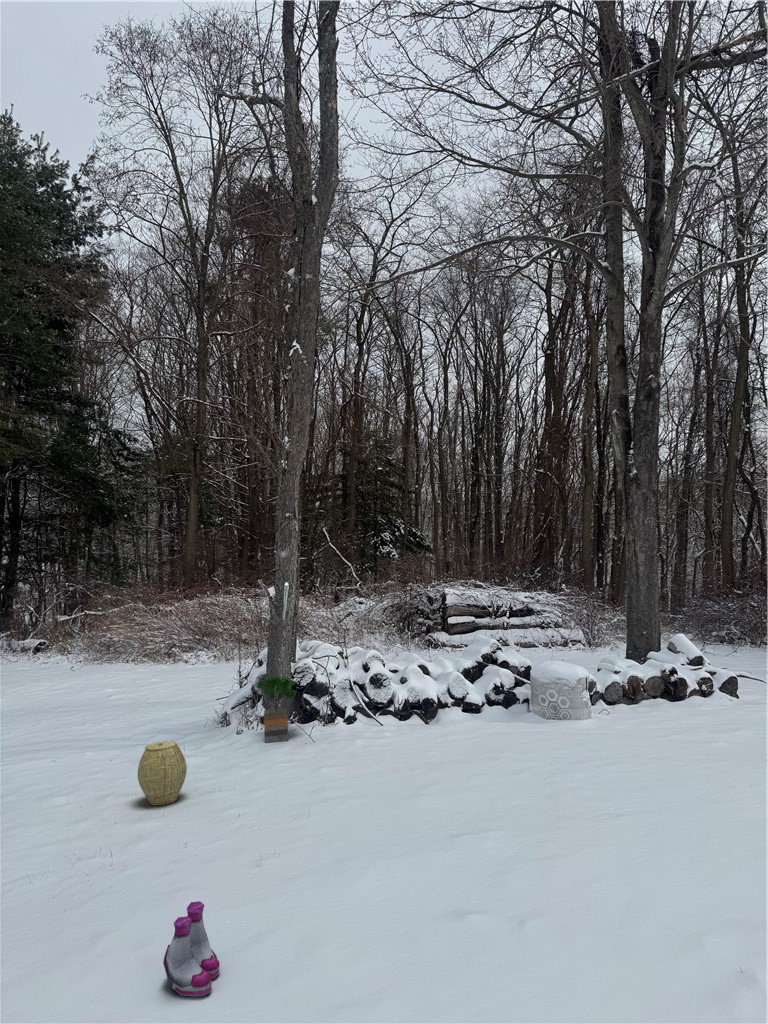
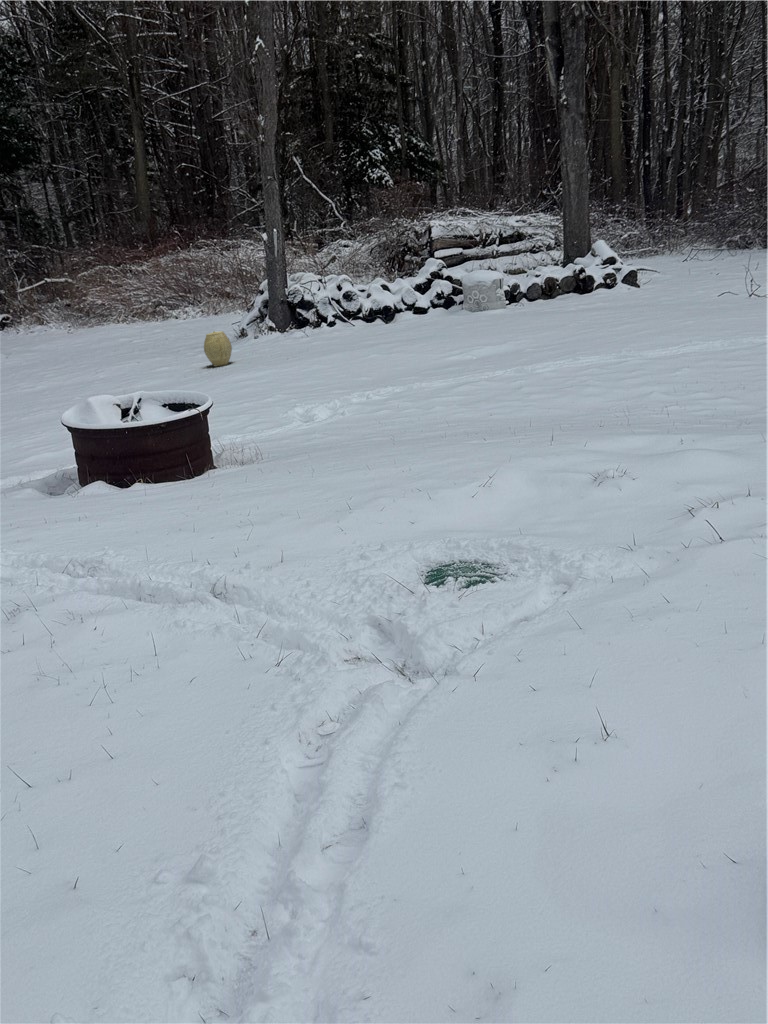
potted tree: present [256,676,296,743] -> none [261,296,292,342]
boots: present [163,901,220,996] -> none [251,362,273,390]

